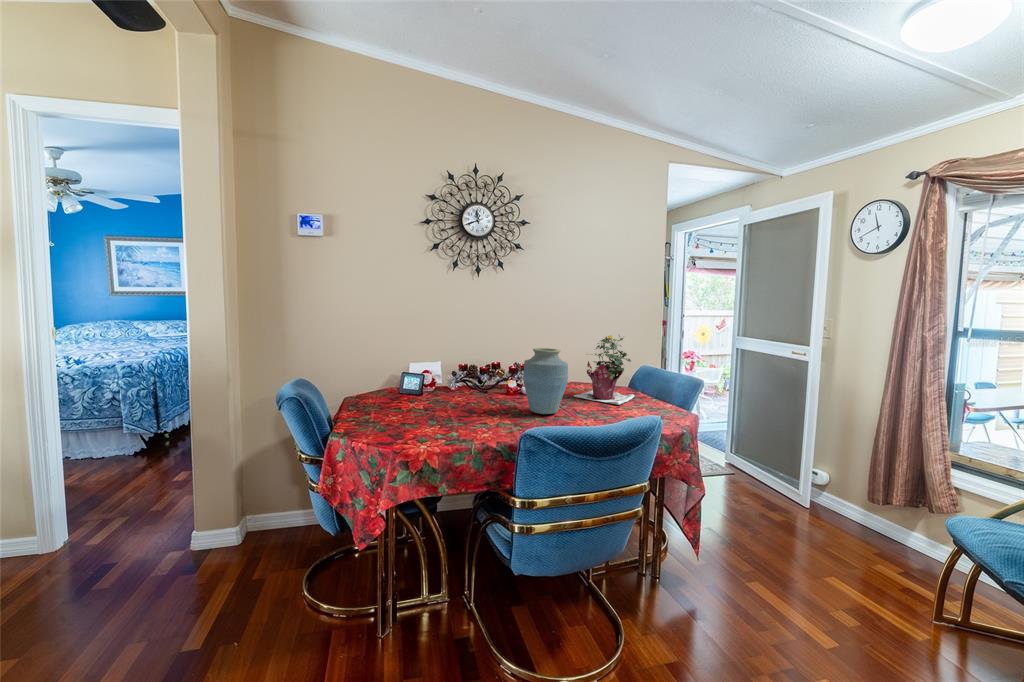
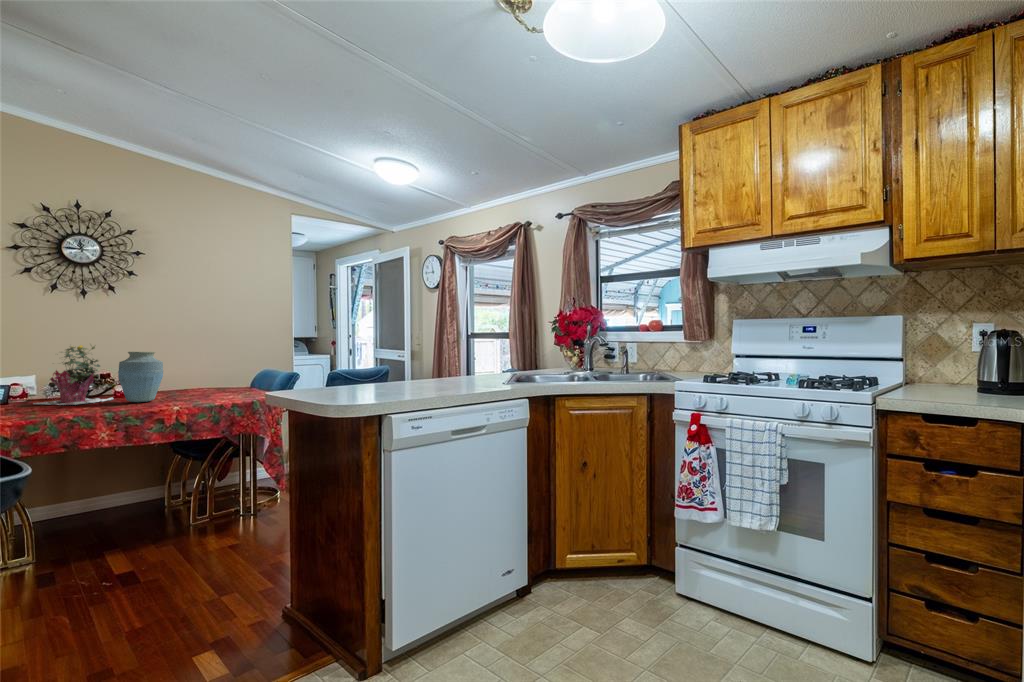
potted plant: present [574,335,635,405] -> present [34,345,113,405]

